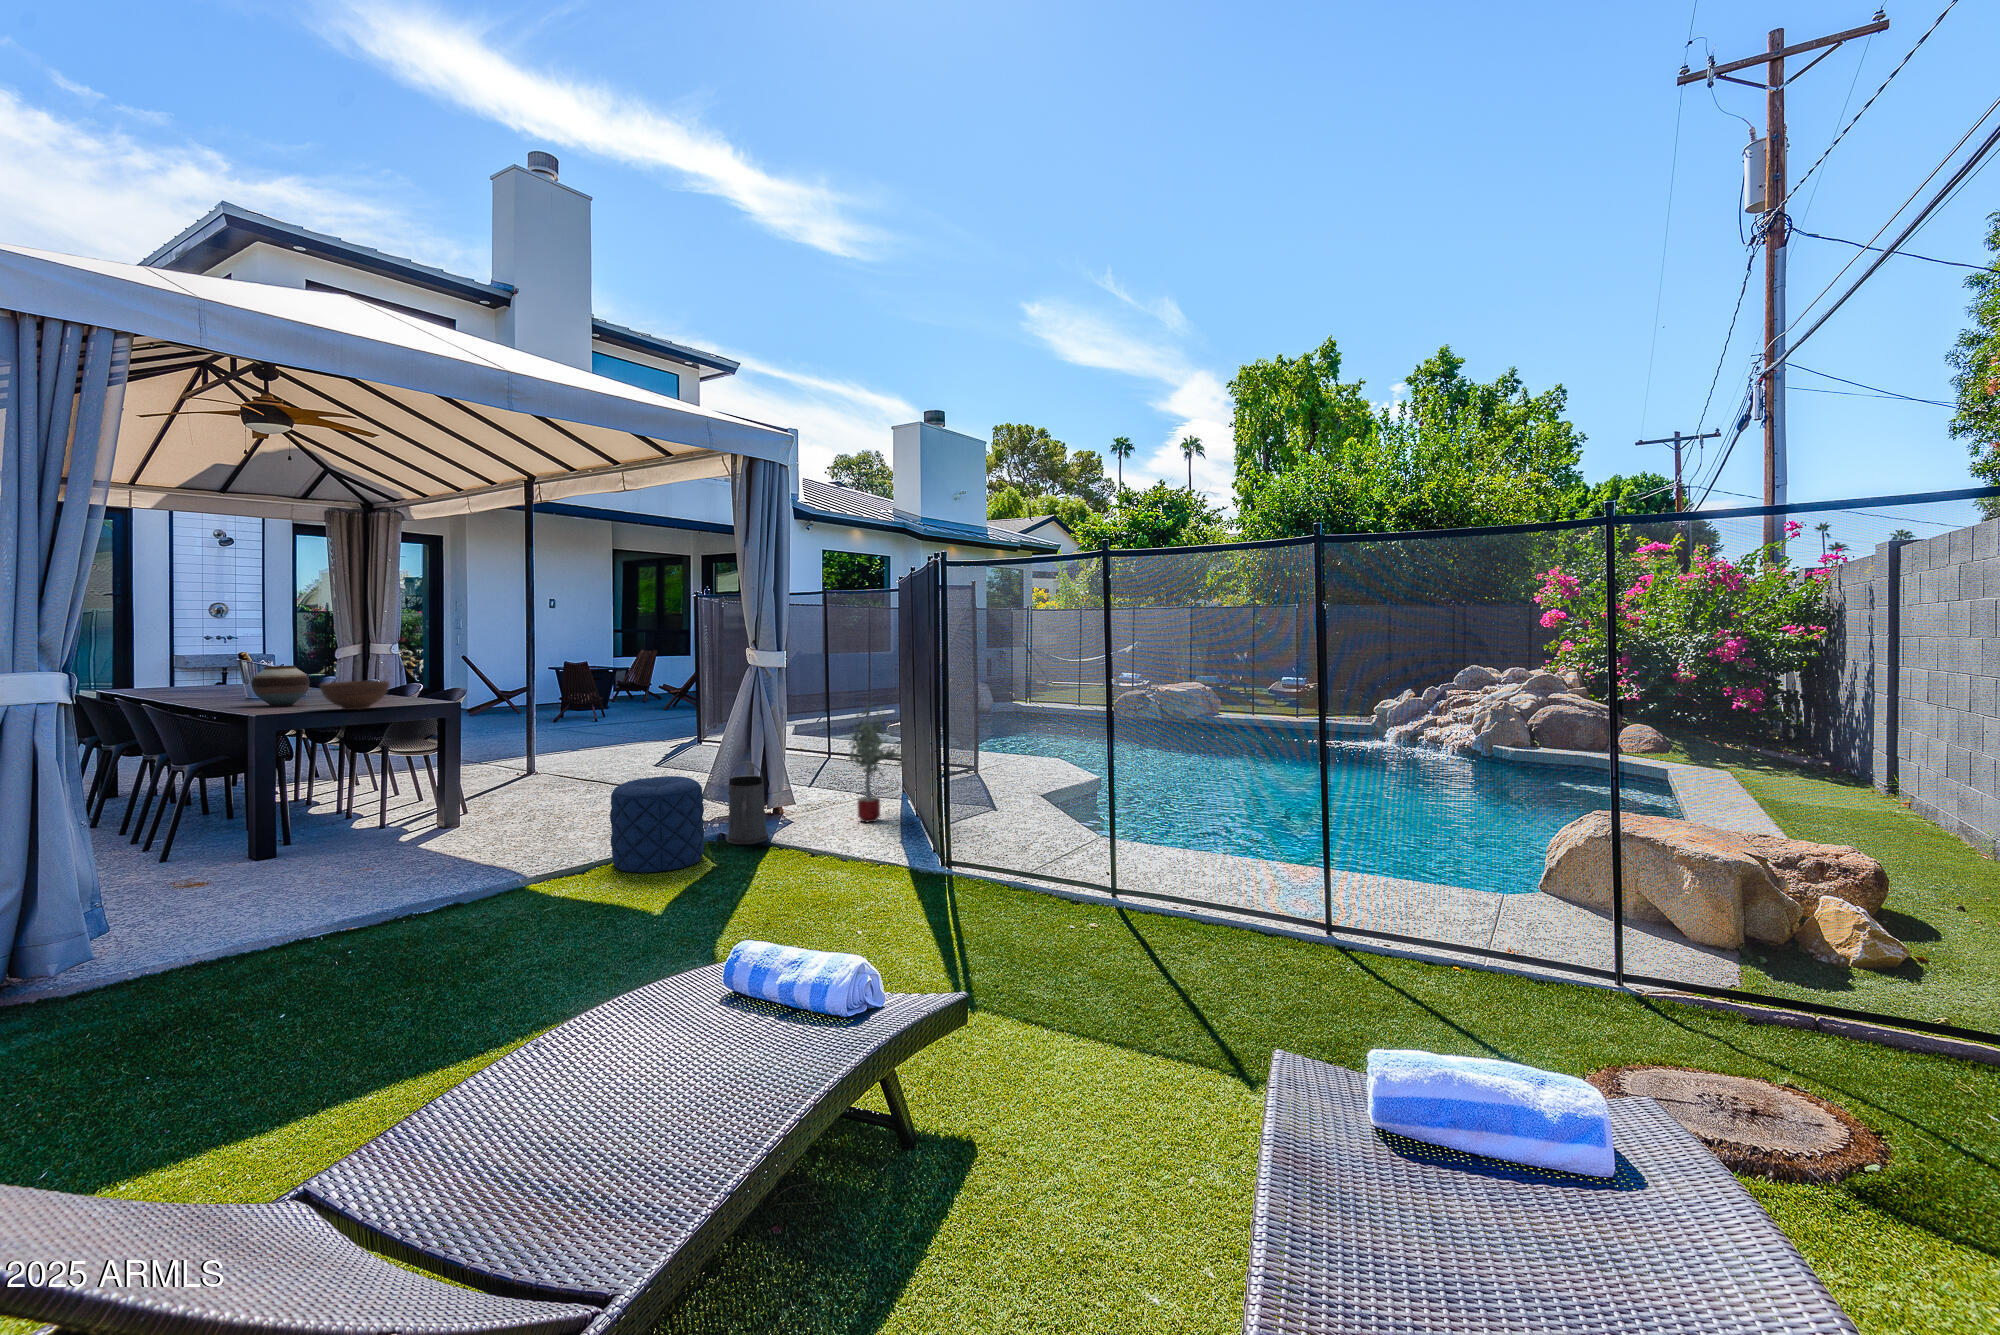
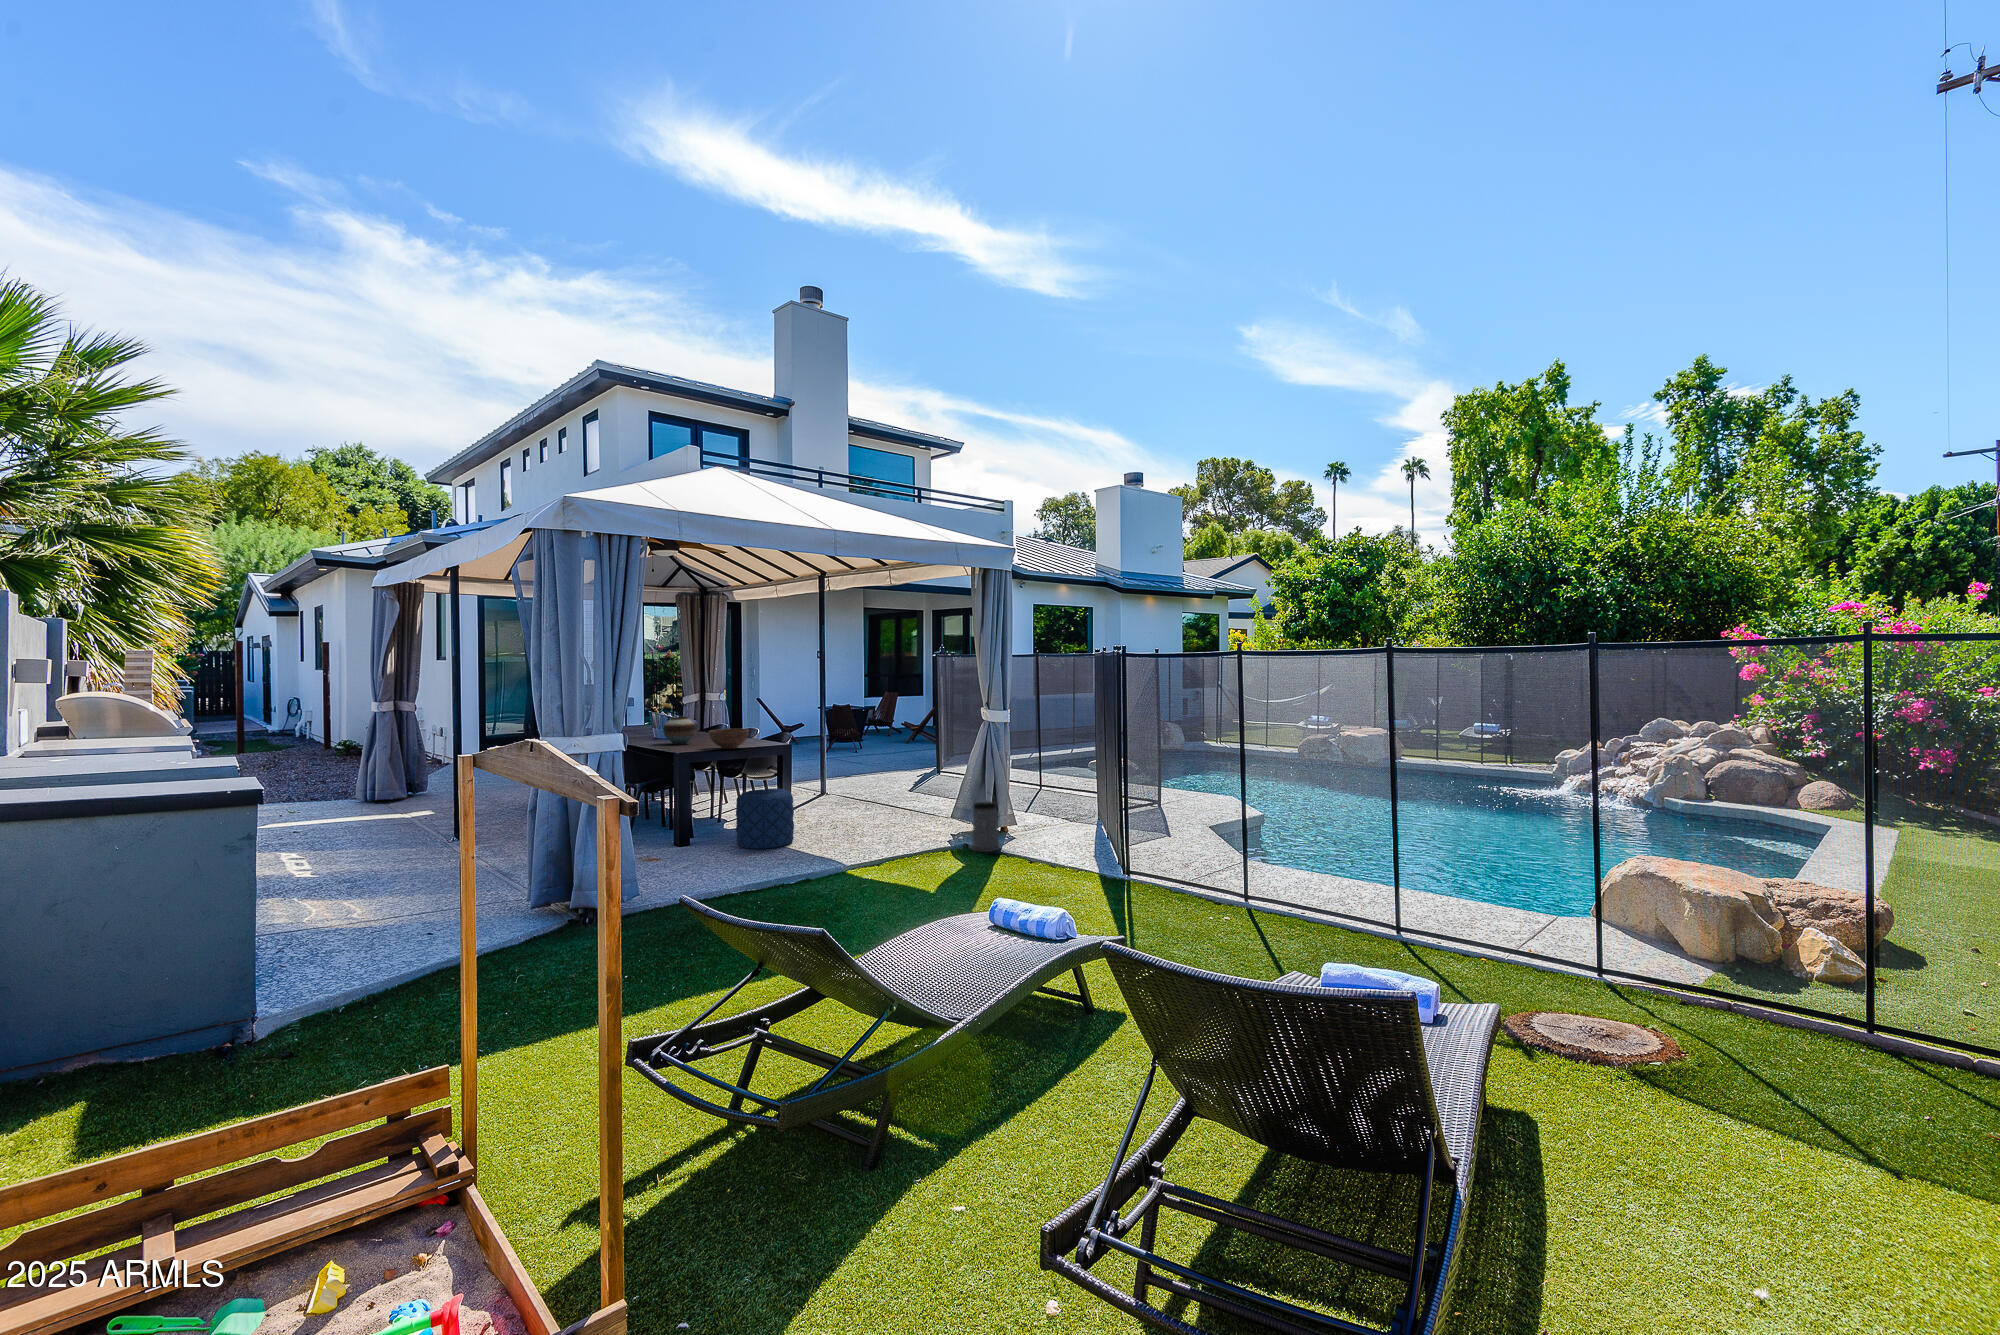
potted tree: present [847,704,908,822] -> none [1055,750,1105,840]
pouf: present [610,776,704,873] -> present [736,789,794,849]

